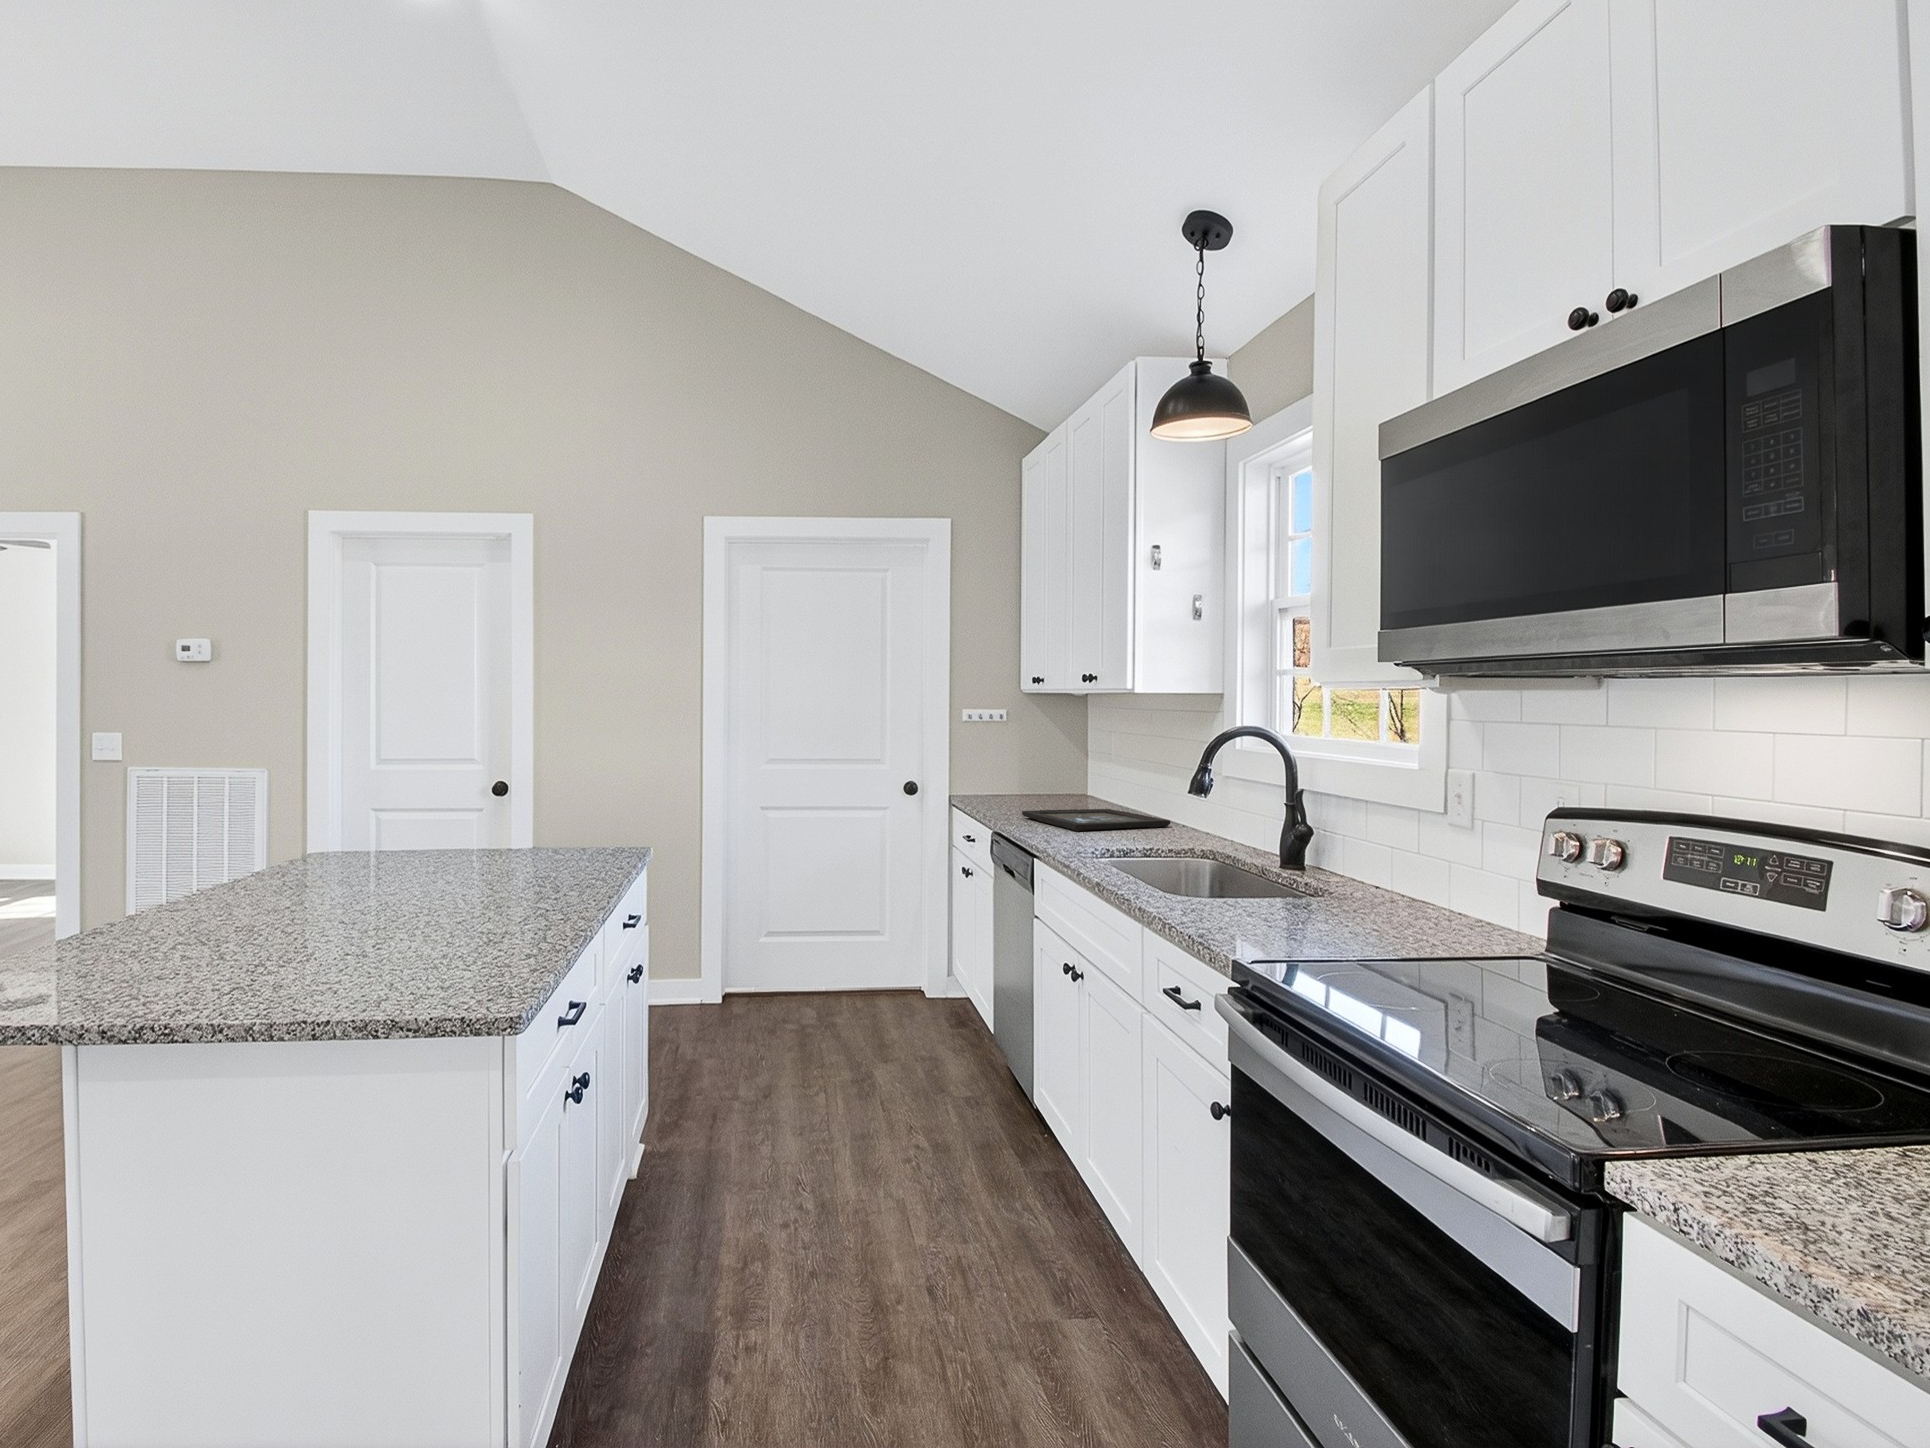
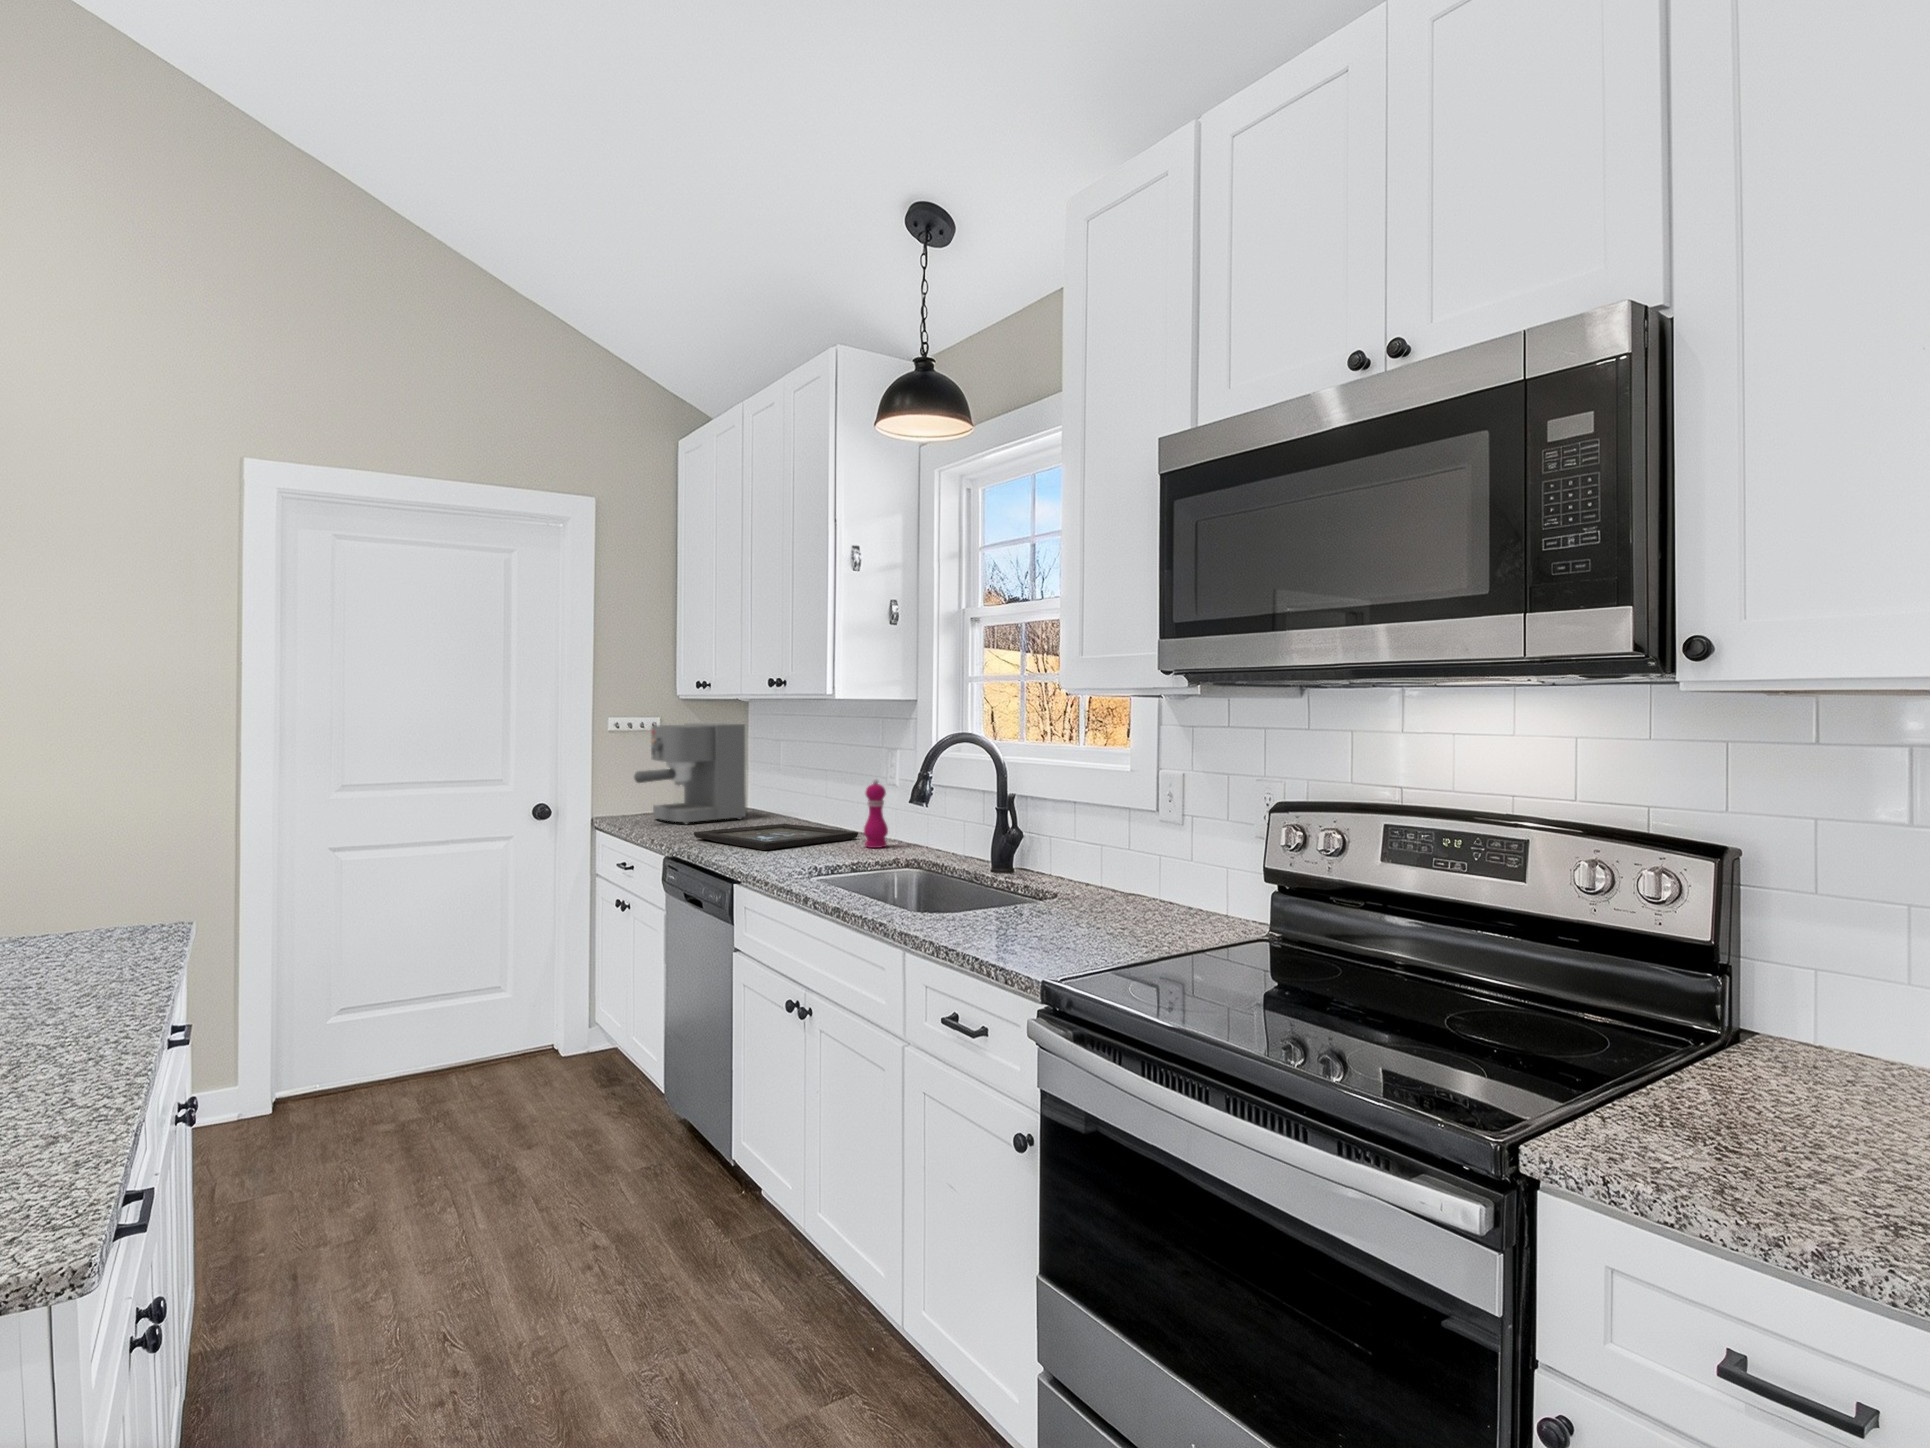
coffee maker: none [980,712,1080,805] -> present [634,723,746,824]
pepper mill: none [1170,769,1194,836] -> present [864,779,888,848]

